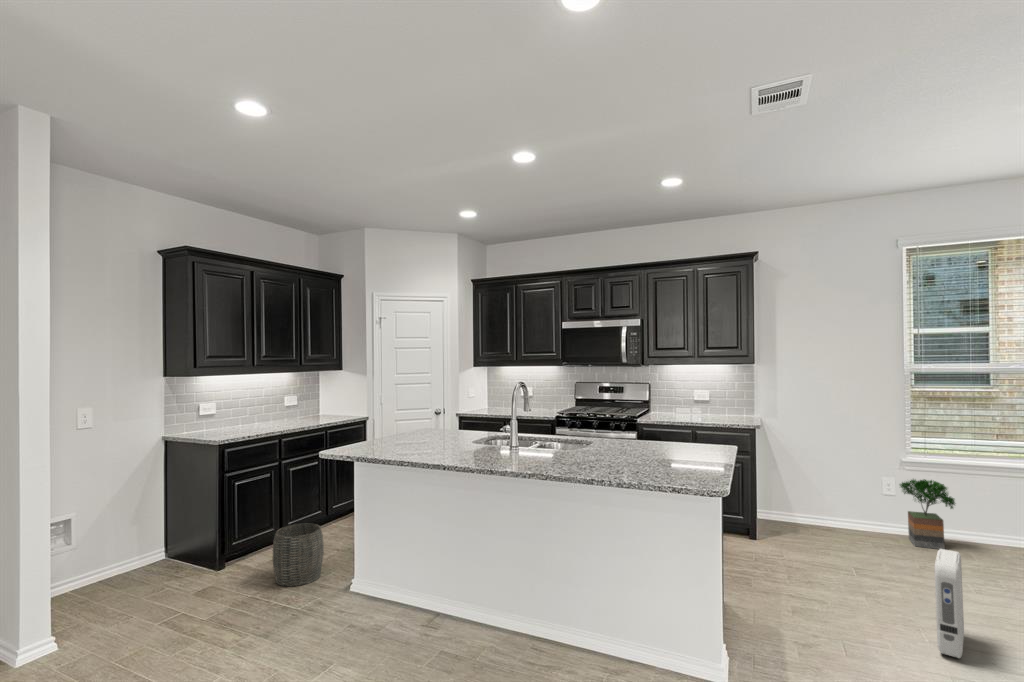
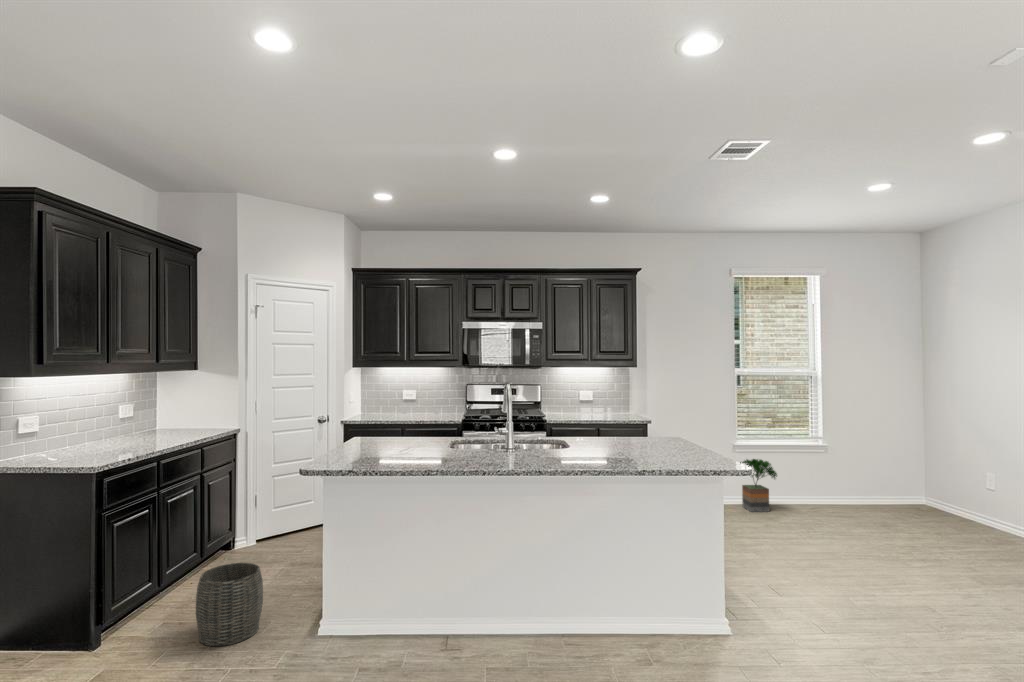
air purifier: present [935,549,964,658] -> none [817,506,845,583]

